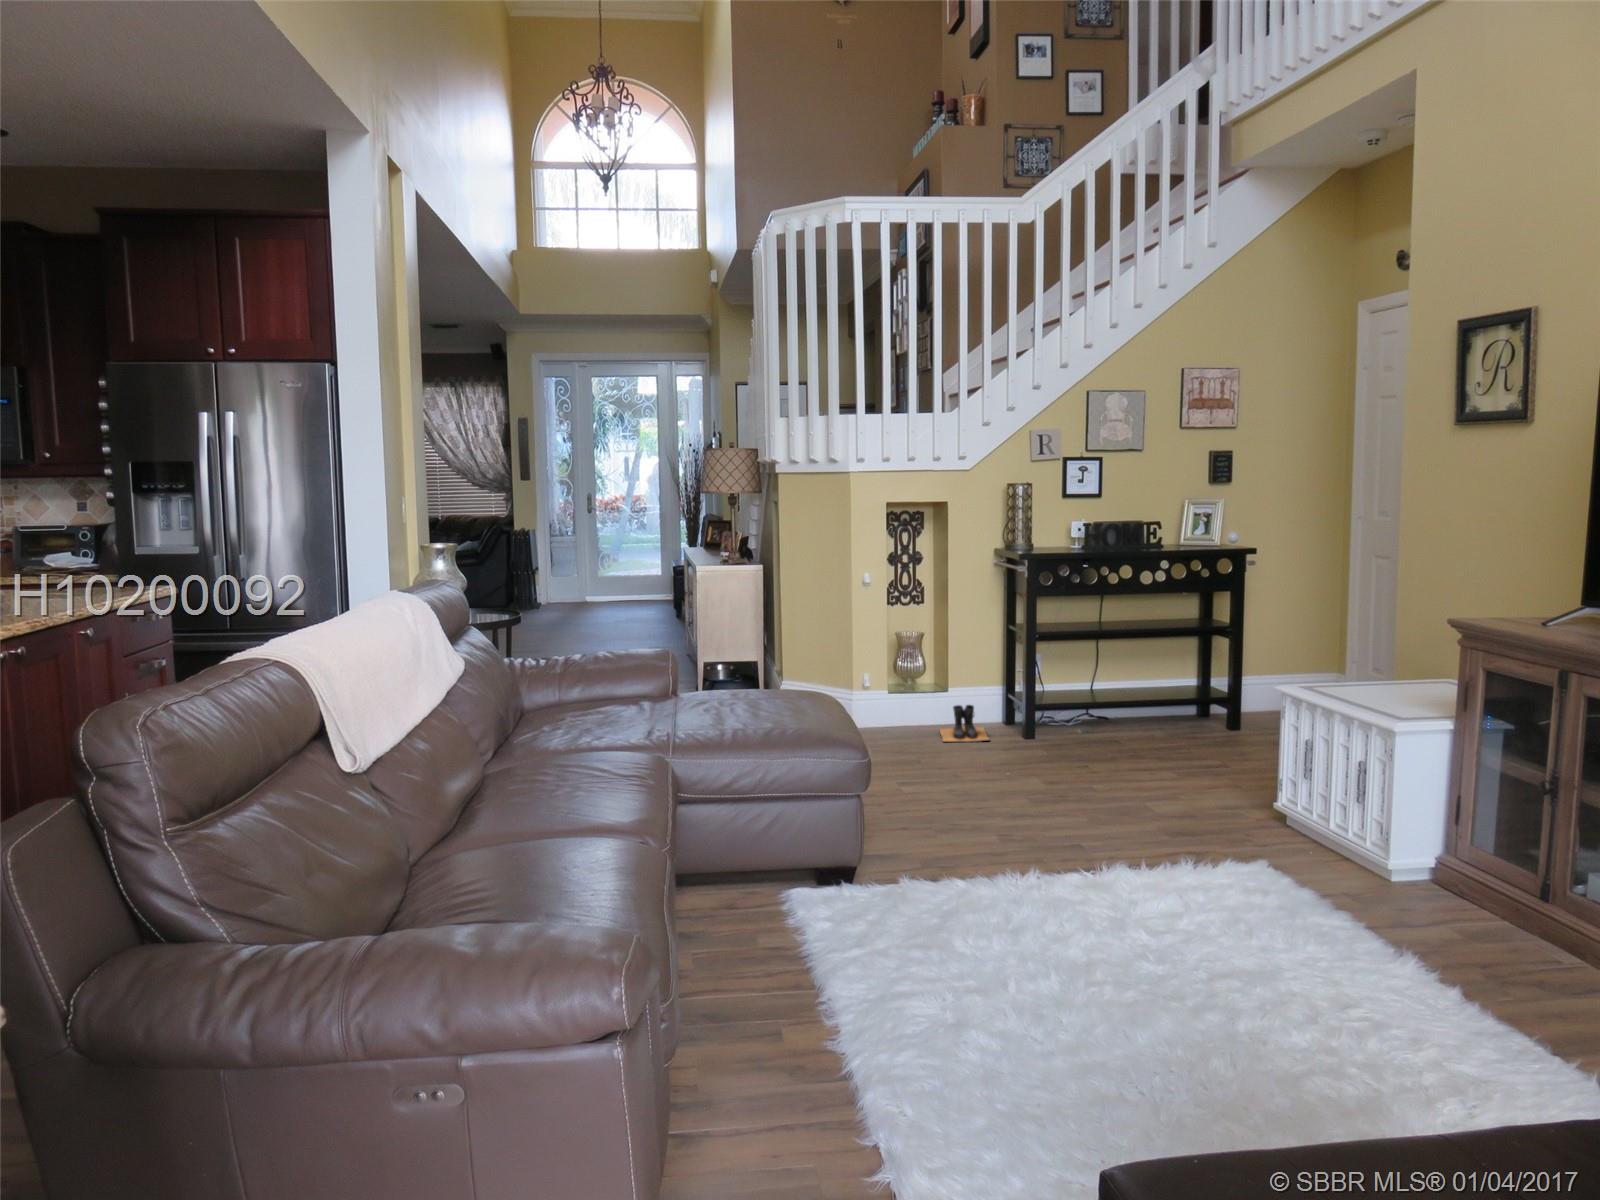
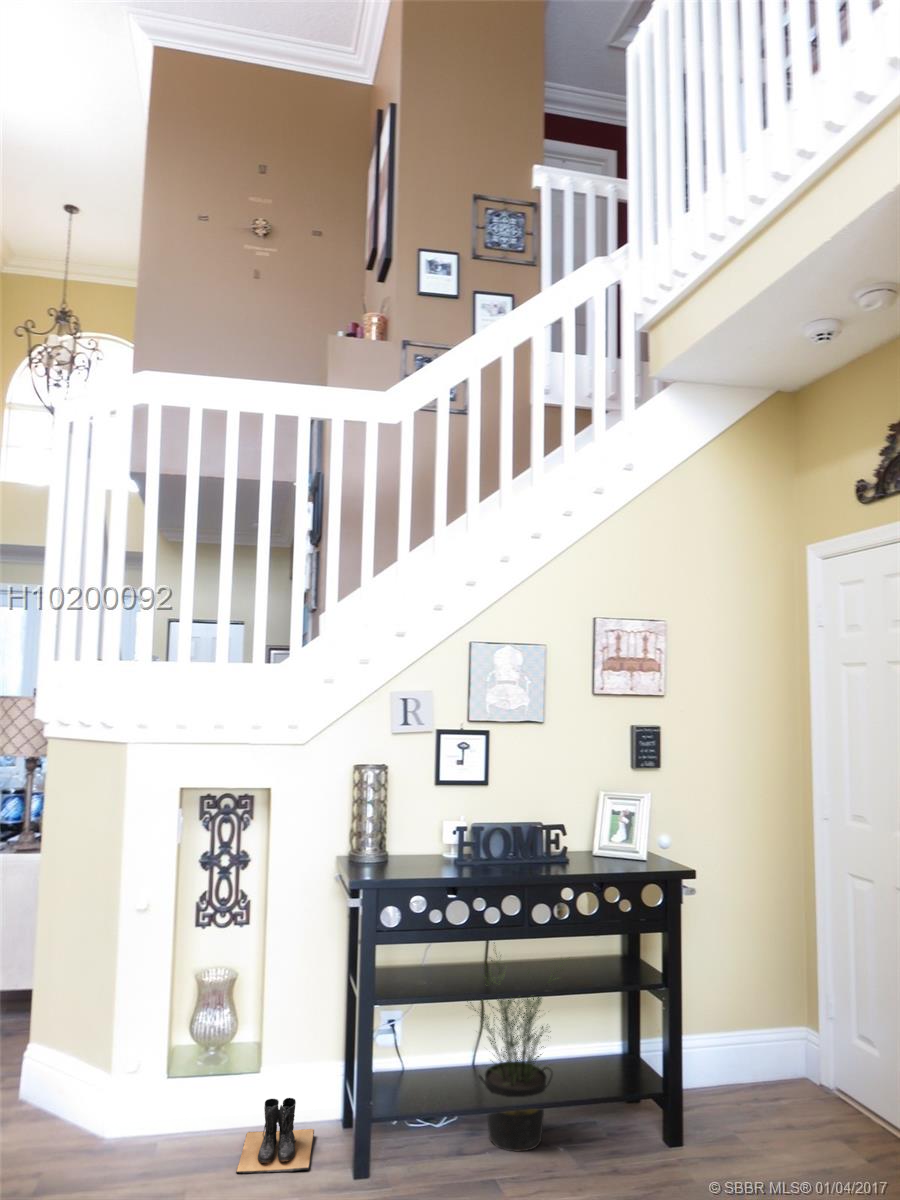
potted plant: none [1079,609,1165,736] -> present [467,943,570,1151]

